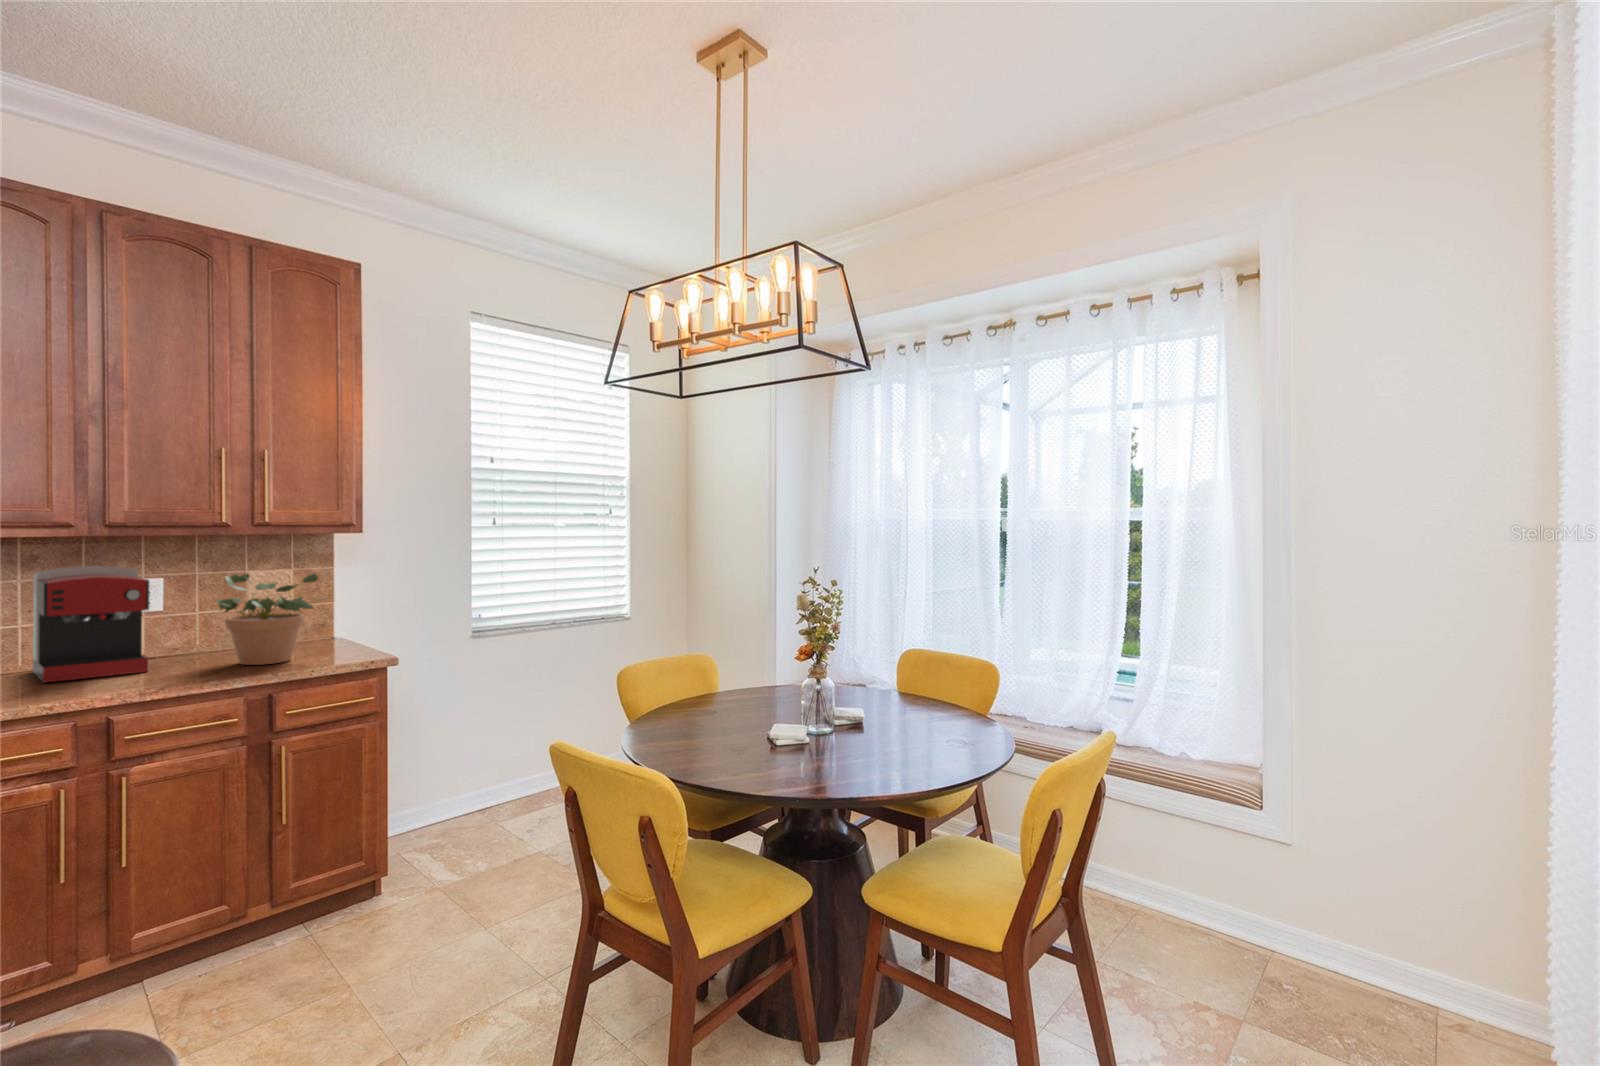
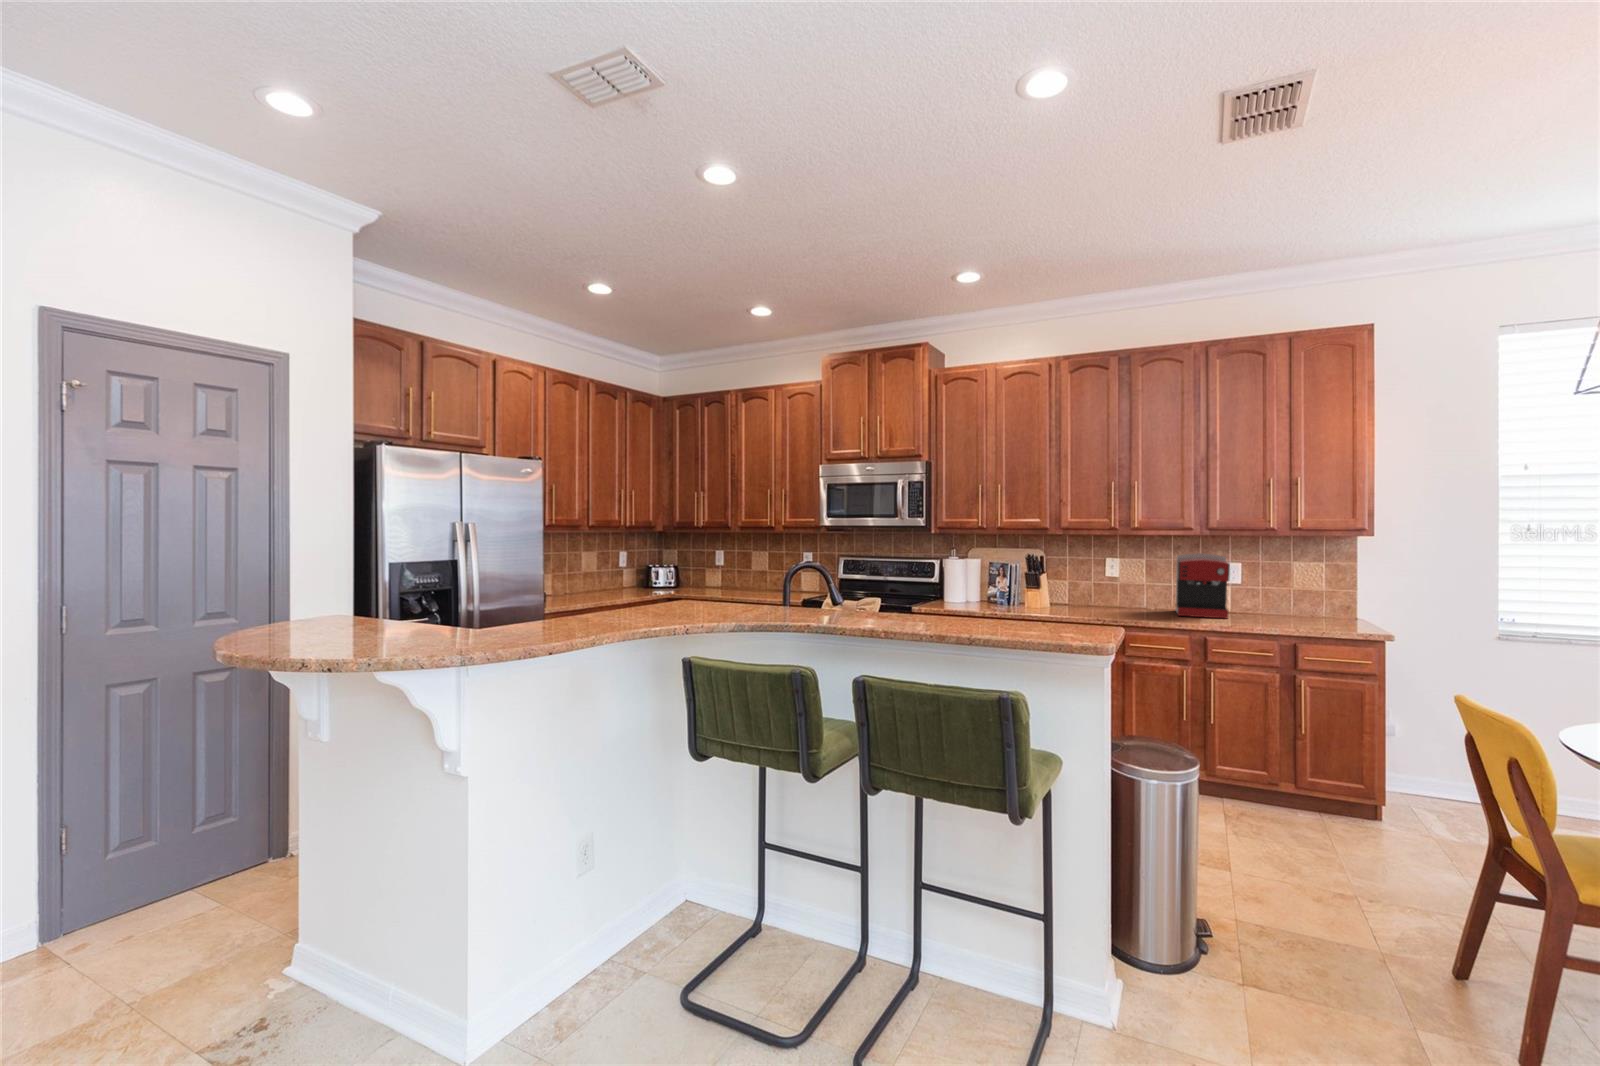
potted plant: present [216,573,320,665] -> none [1264,563,1347,625]

